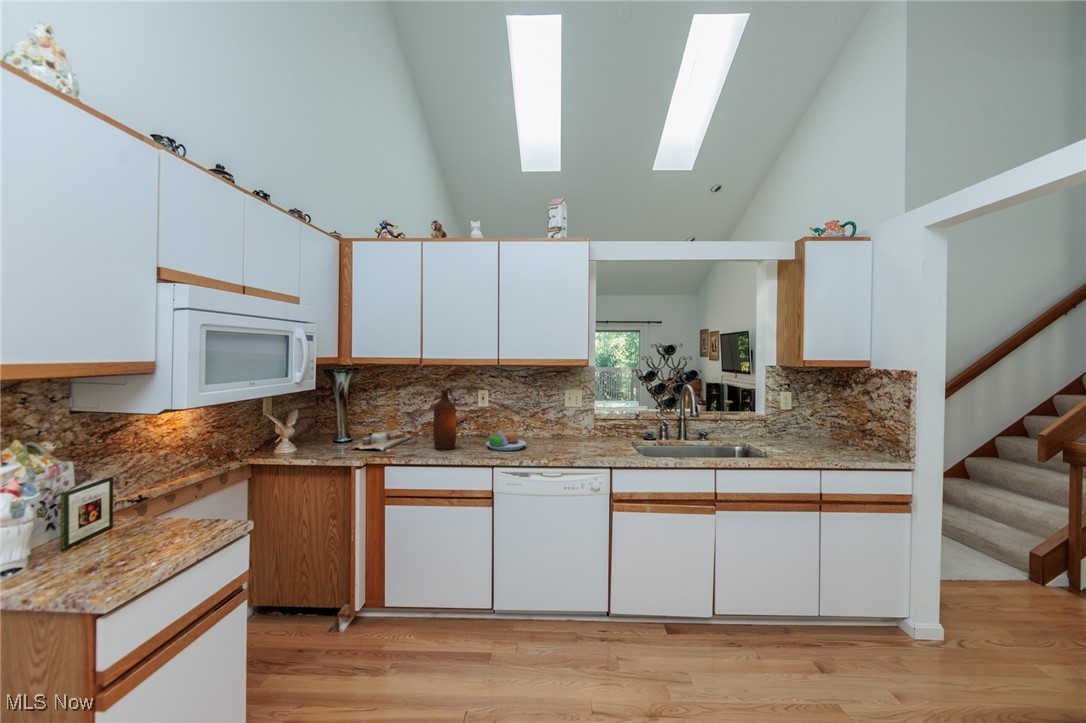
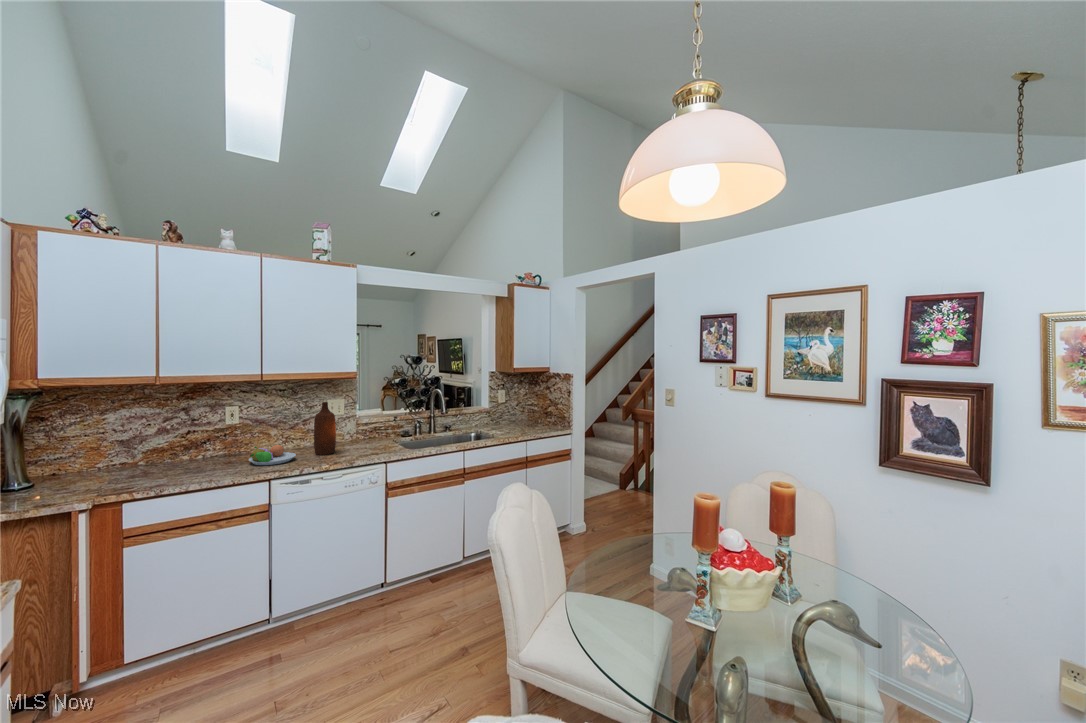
bottle: present [433,390,456,450] -> present [314,402,336,455]
cutting board: present [352,430,411,451] -> none [49,463,132,494]

